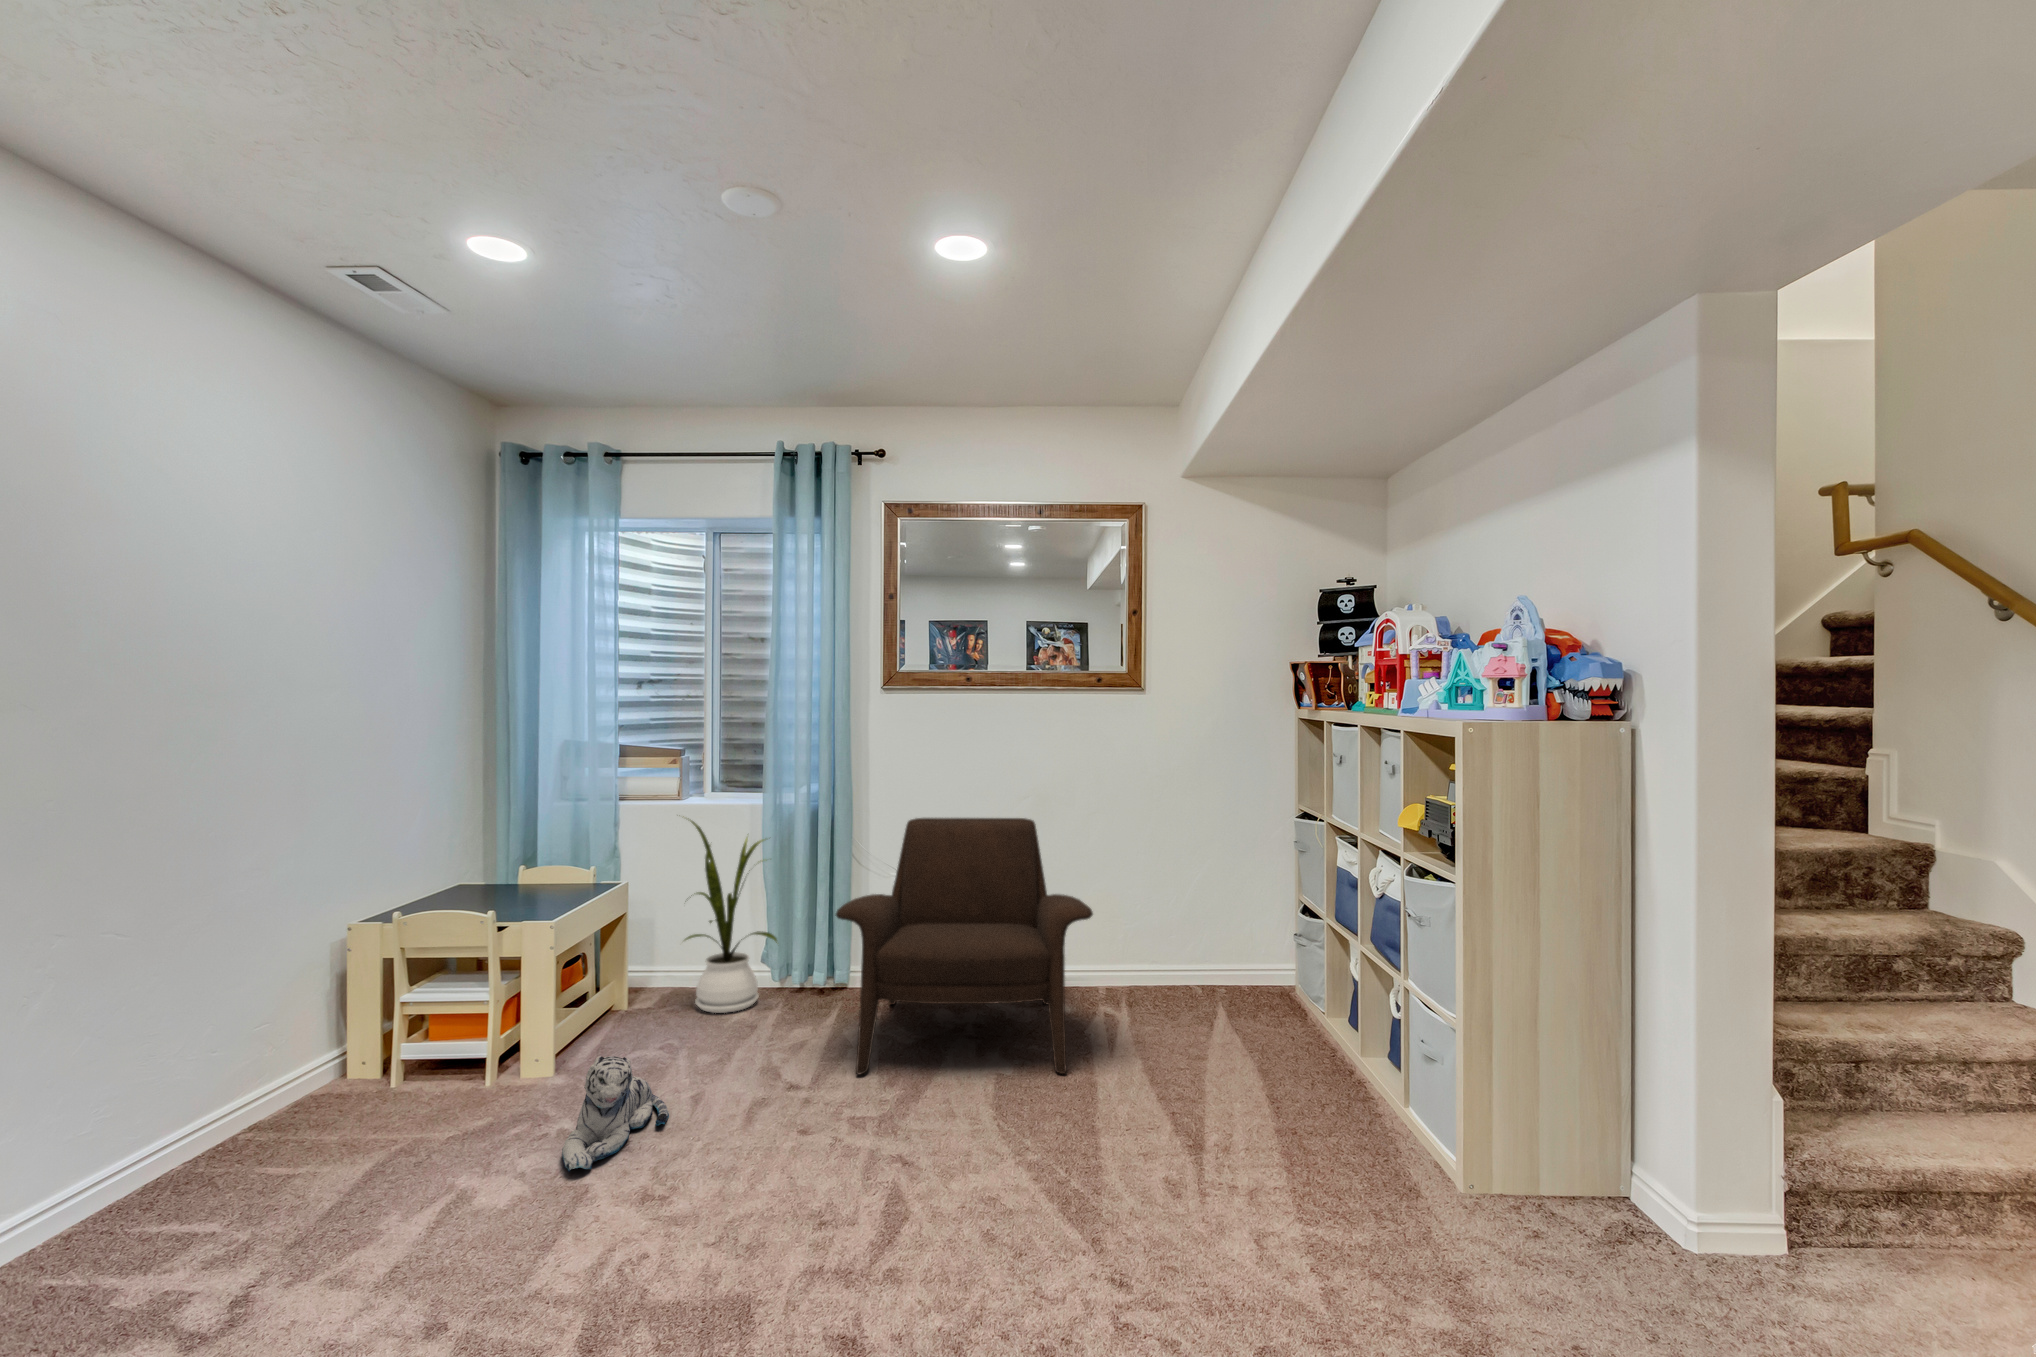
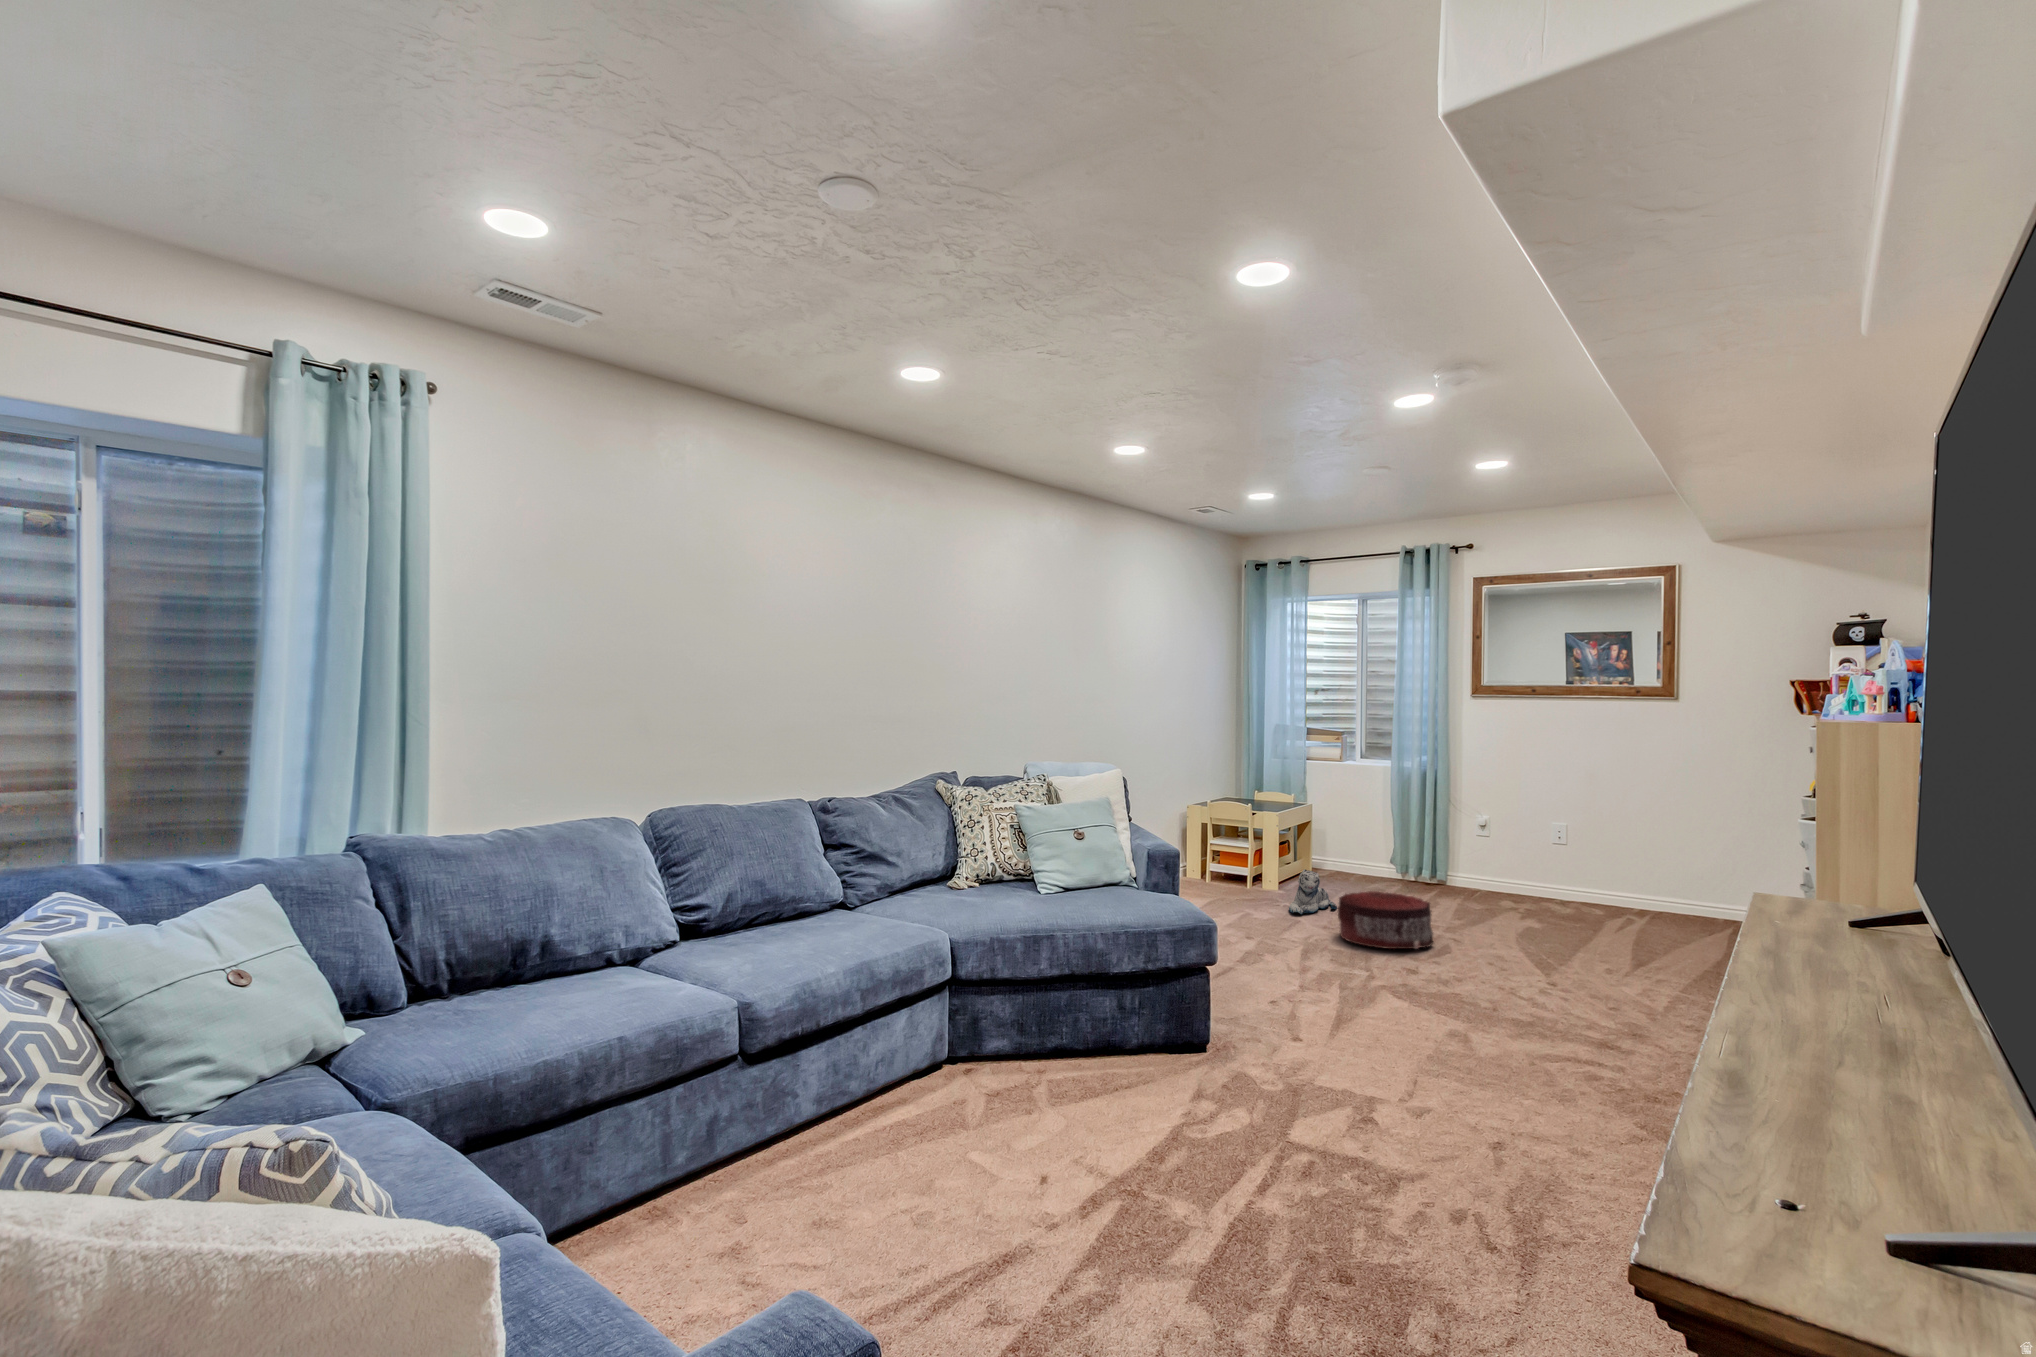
armchair: present [835,818,1093,1074] -> none [1430,781,1601,931]
house plant: present [685,820,777,1013] -> none [1340,769,1401,883]
pouf: none [667,1098,879,1281] -> present [1338,891,1434,949]

